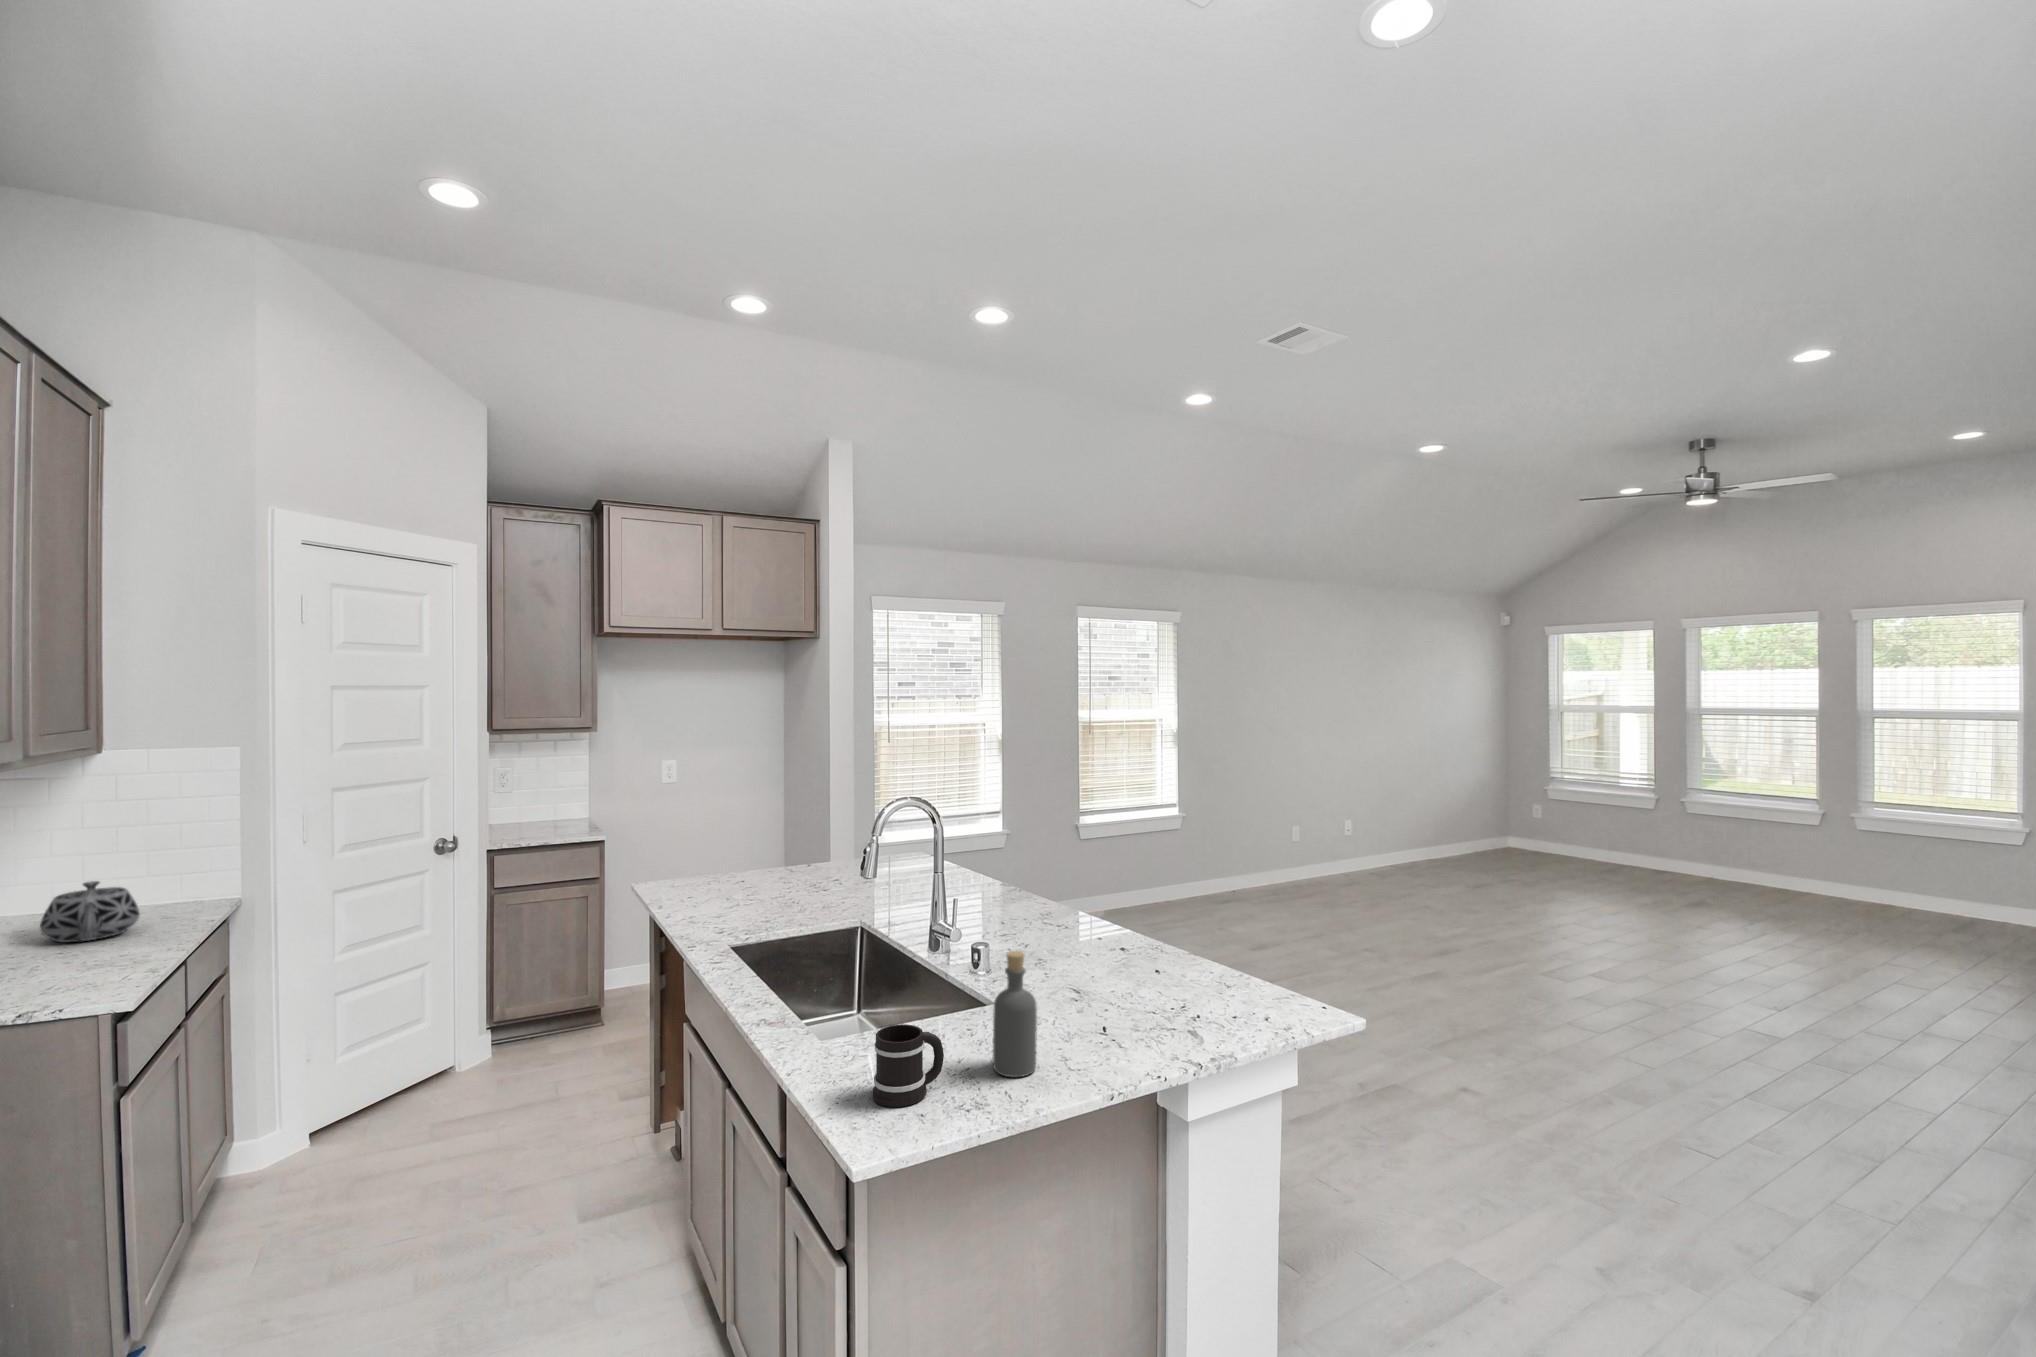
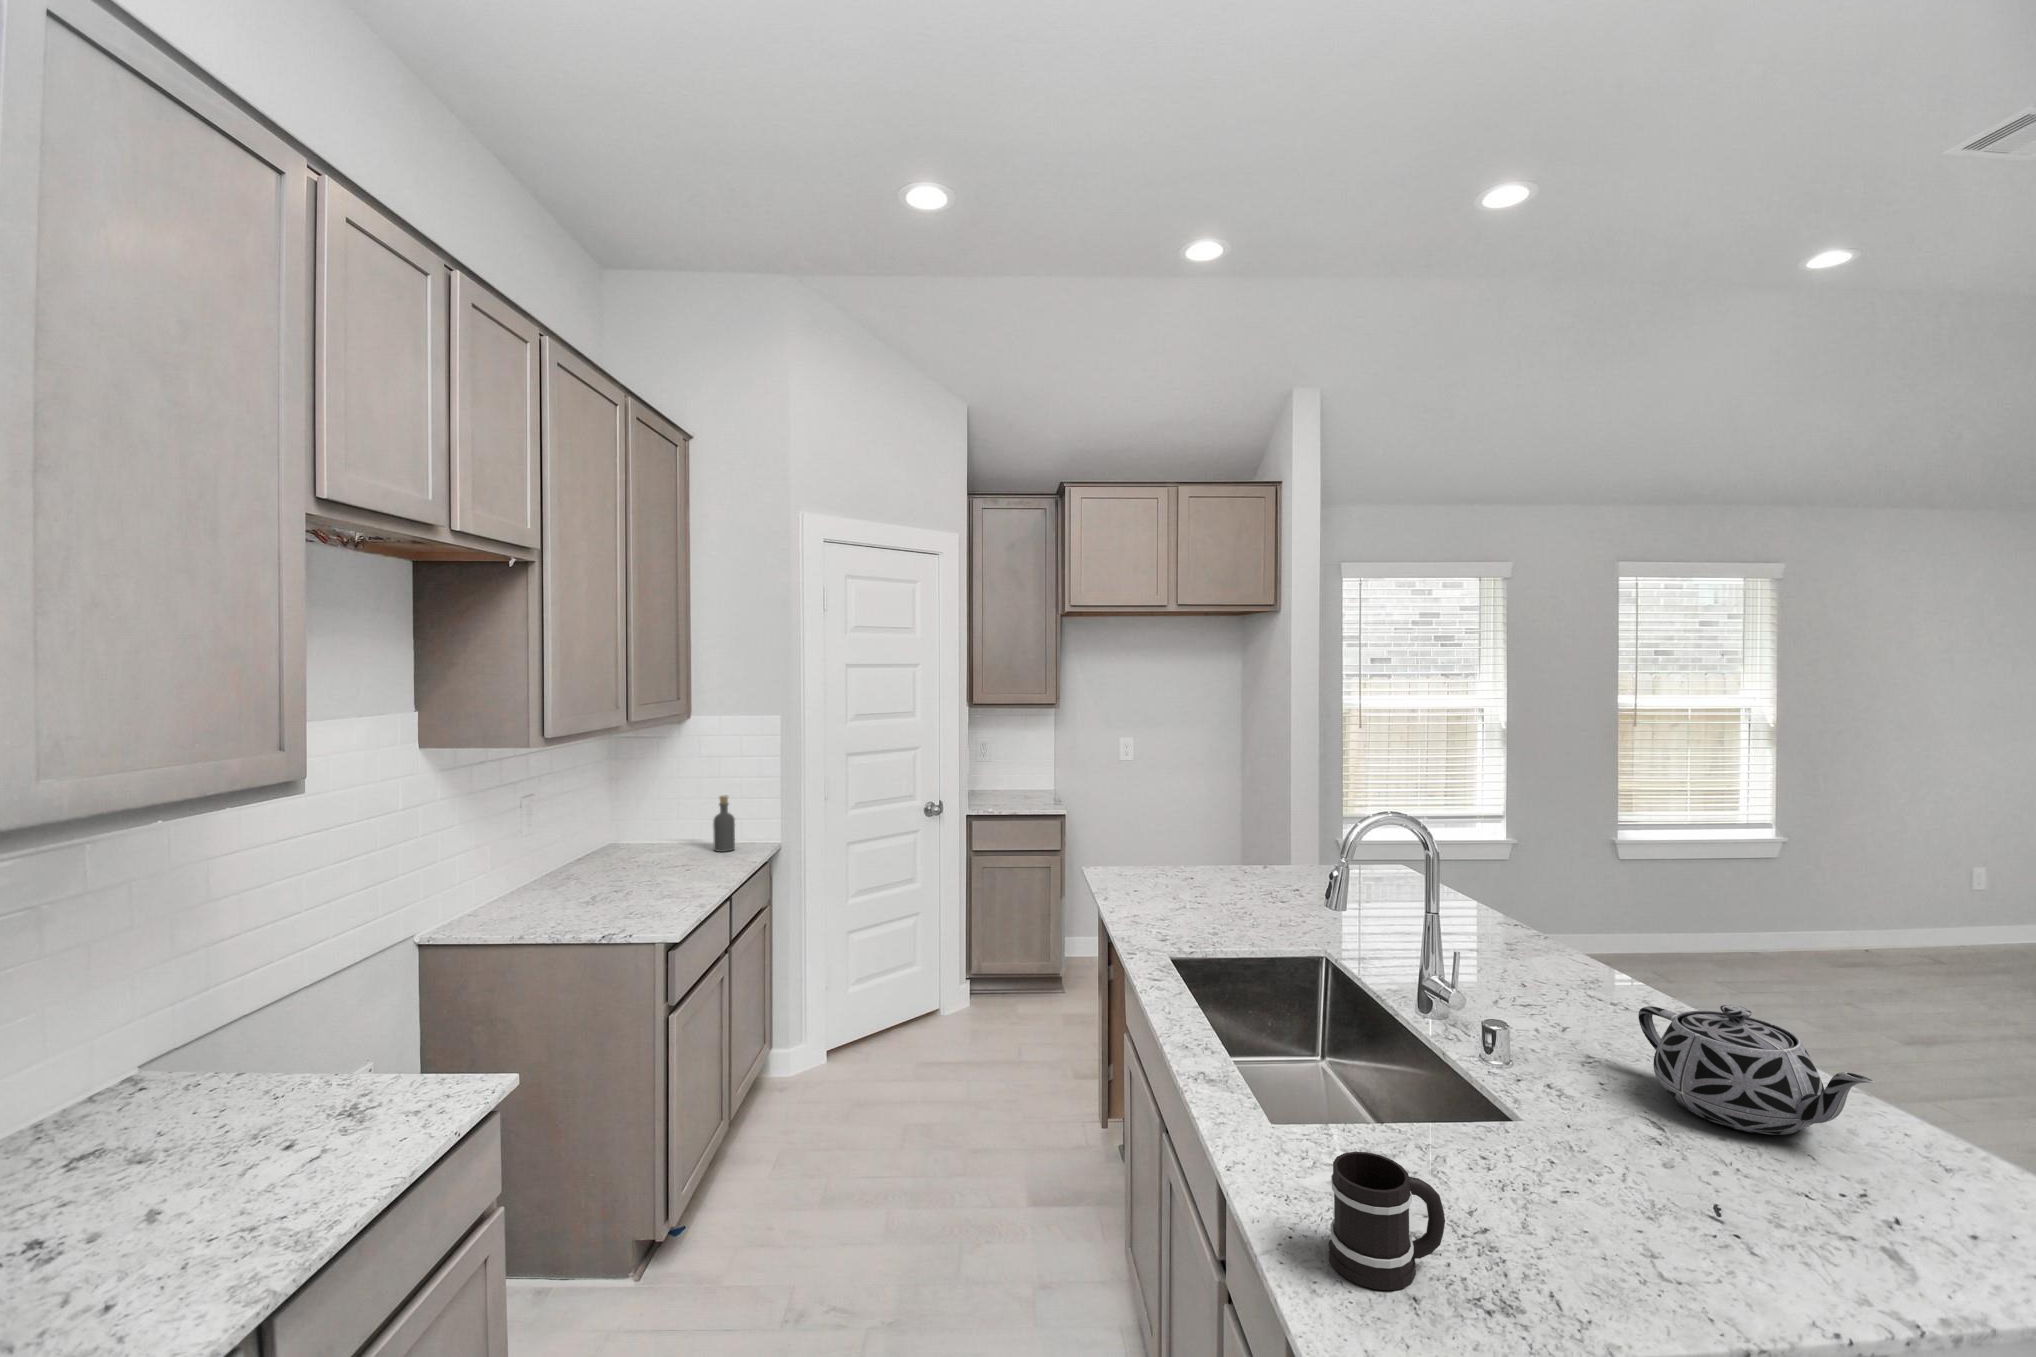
teapot: present [40,881,140,942] -> present [1638,1005,1874,1135]
bottle: present [993,951,1037,1077] -> present [713,796,735,852]

